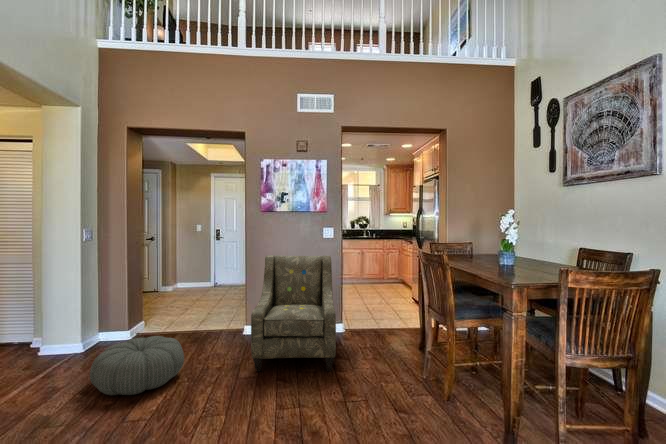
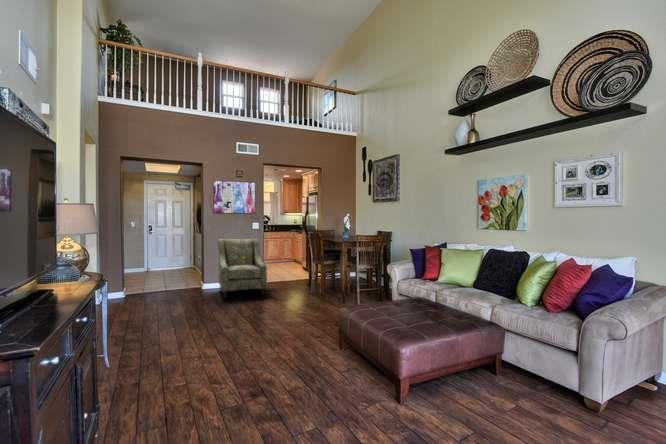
pouf: present [90,336,184,395] -> none [134,285,184,310]

